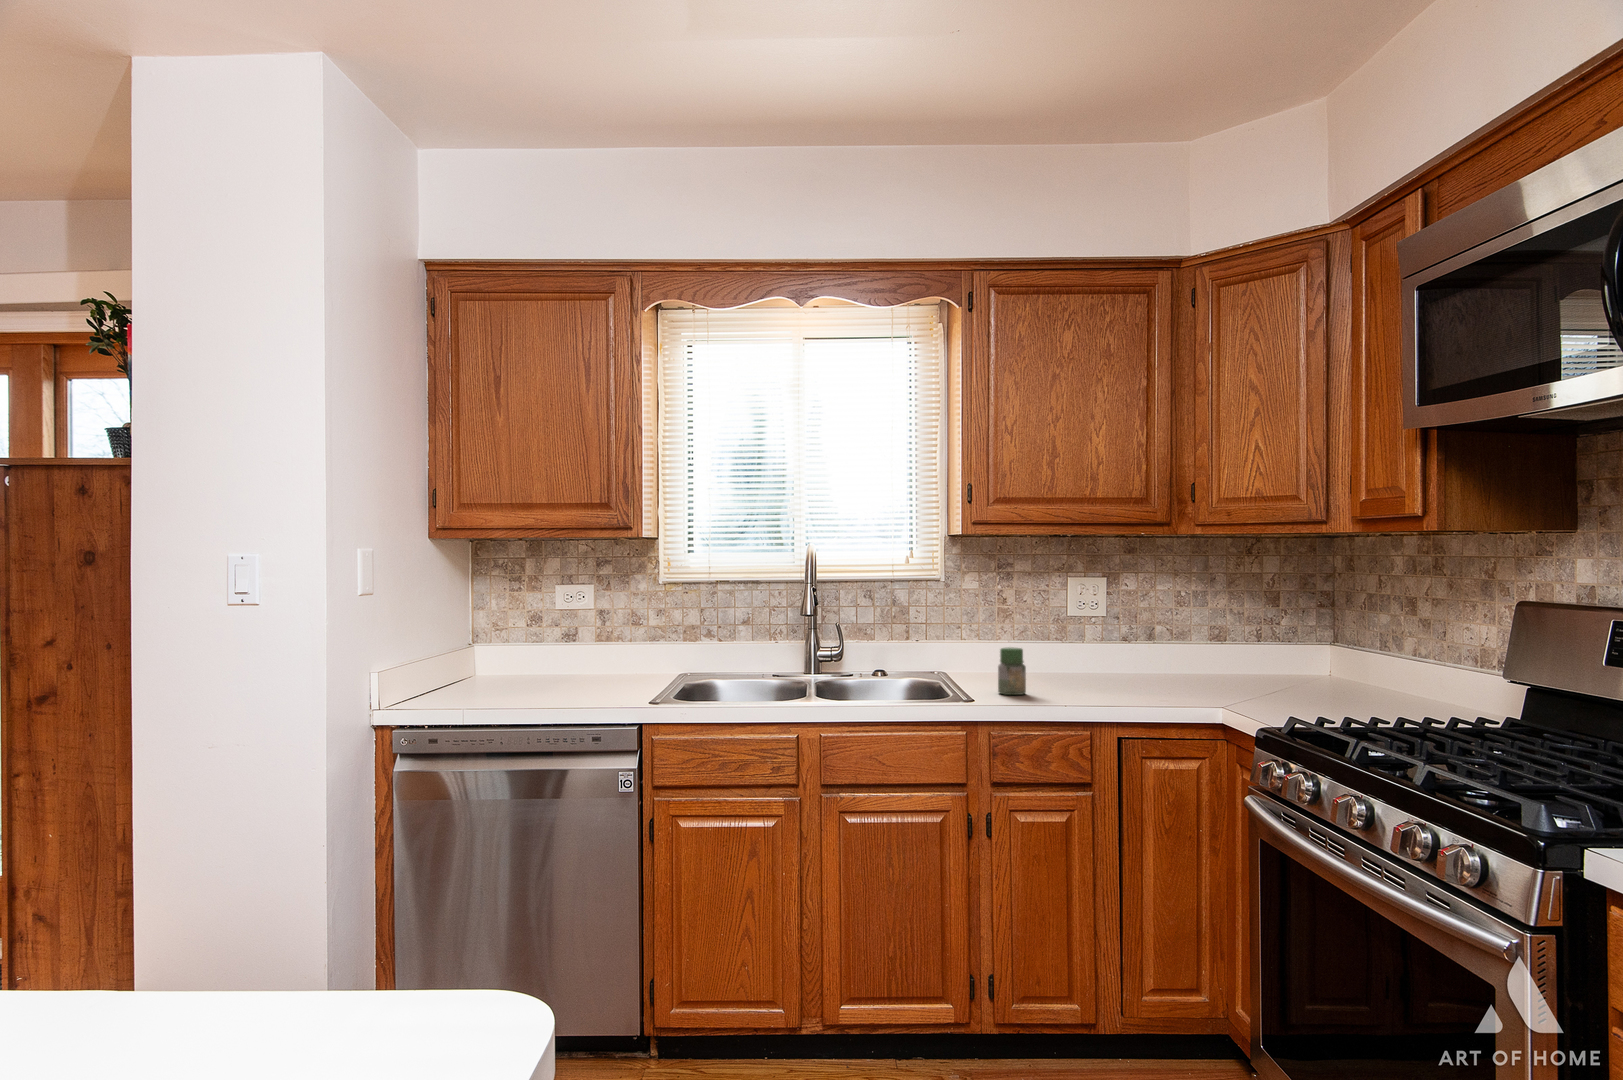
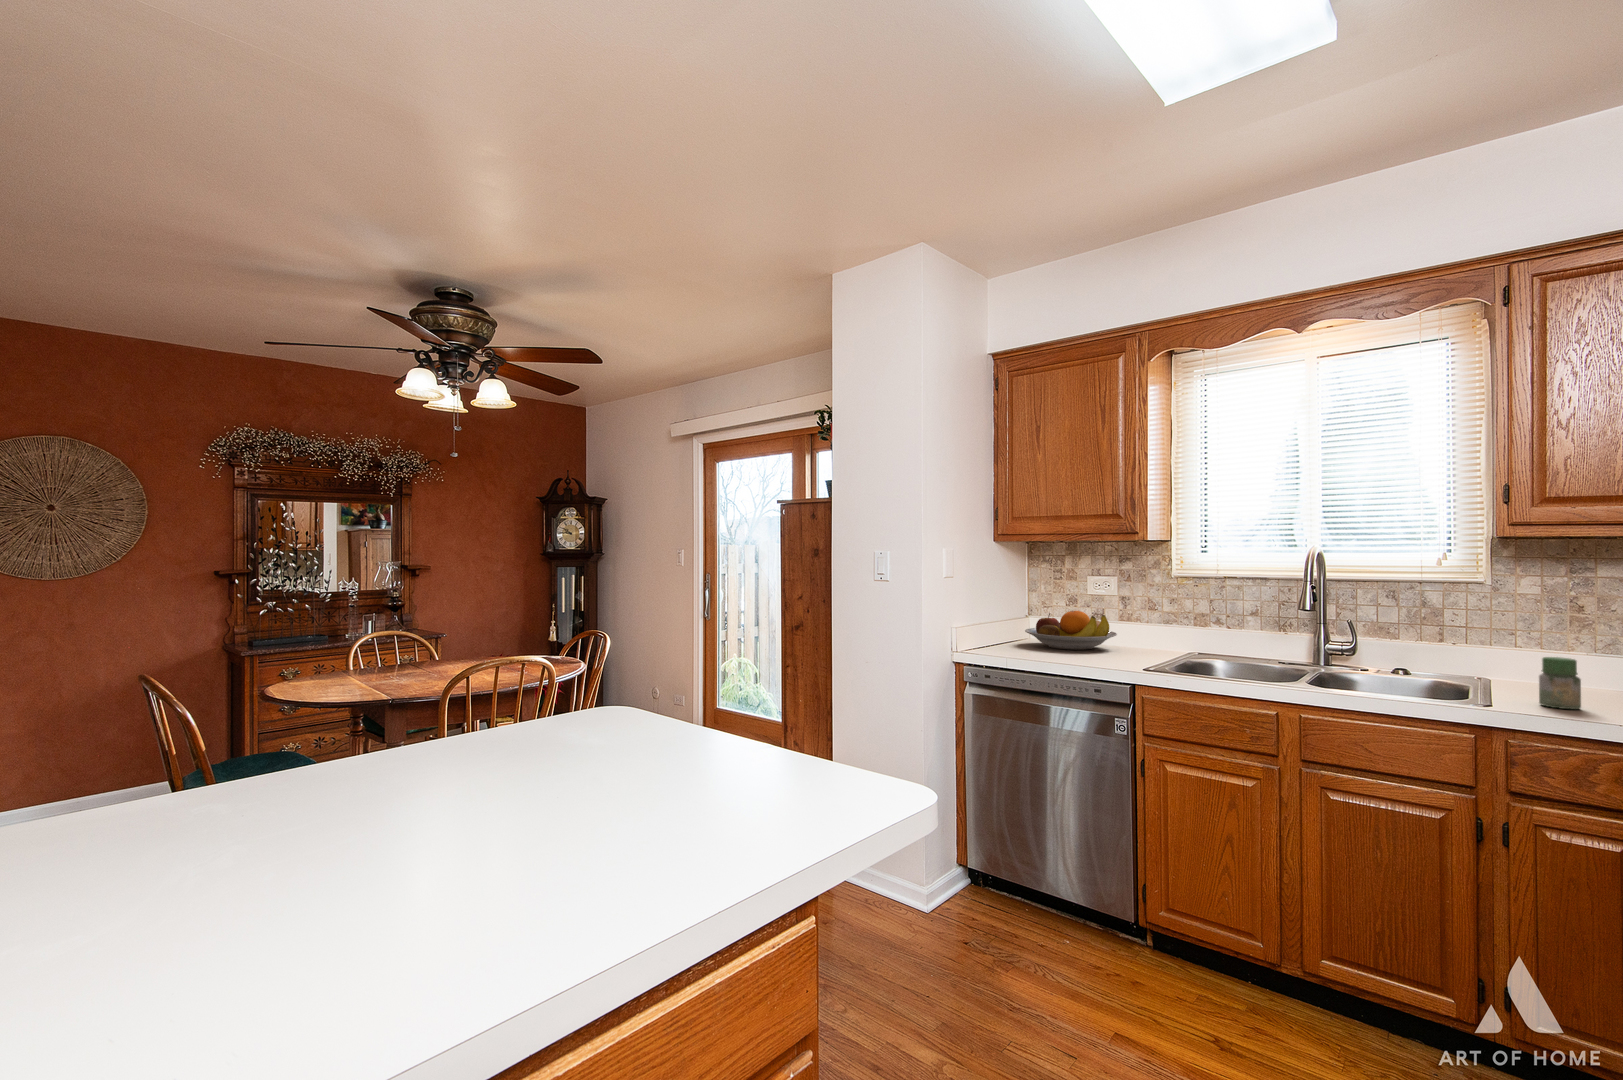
fruit bowl: none [472,633,595,686] -> present [1025,611,1117,650]

